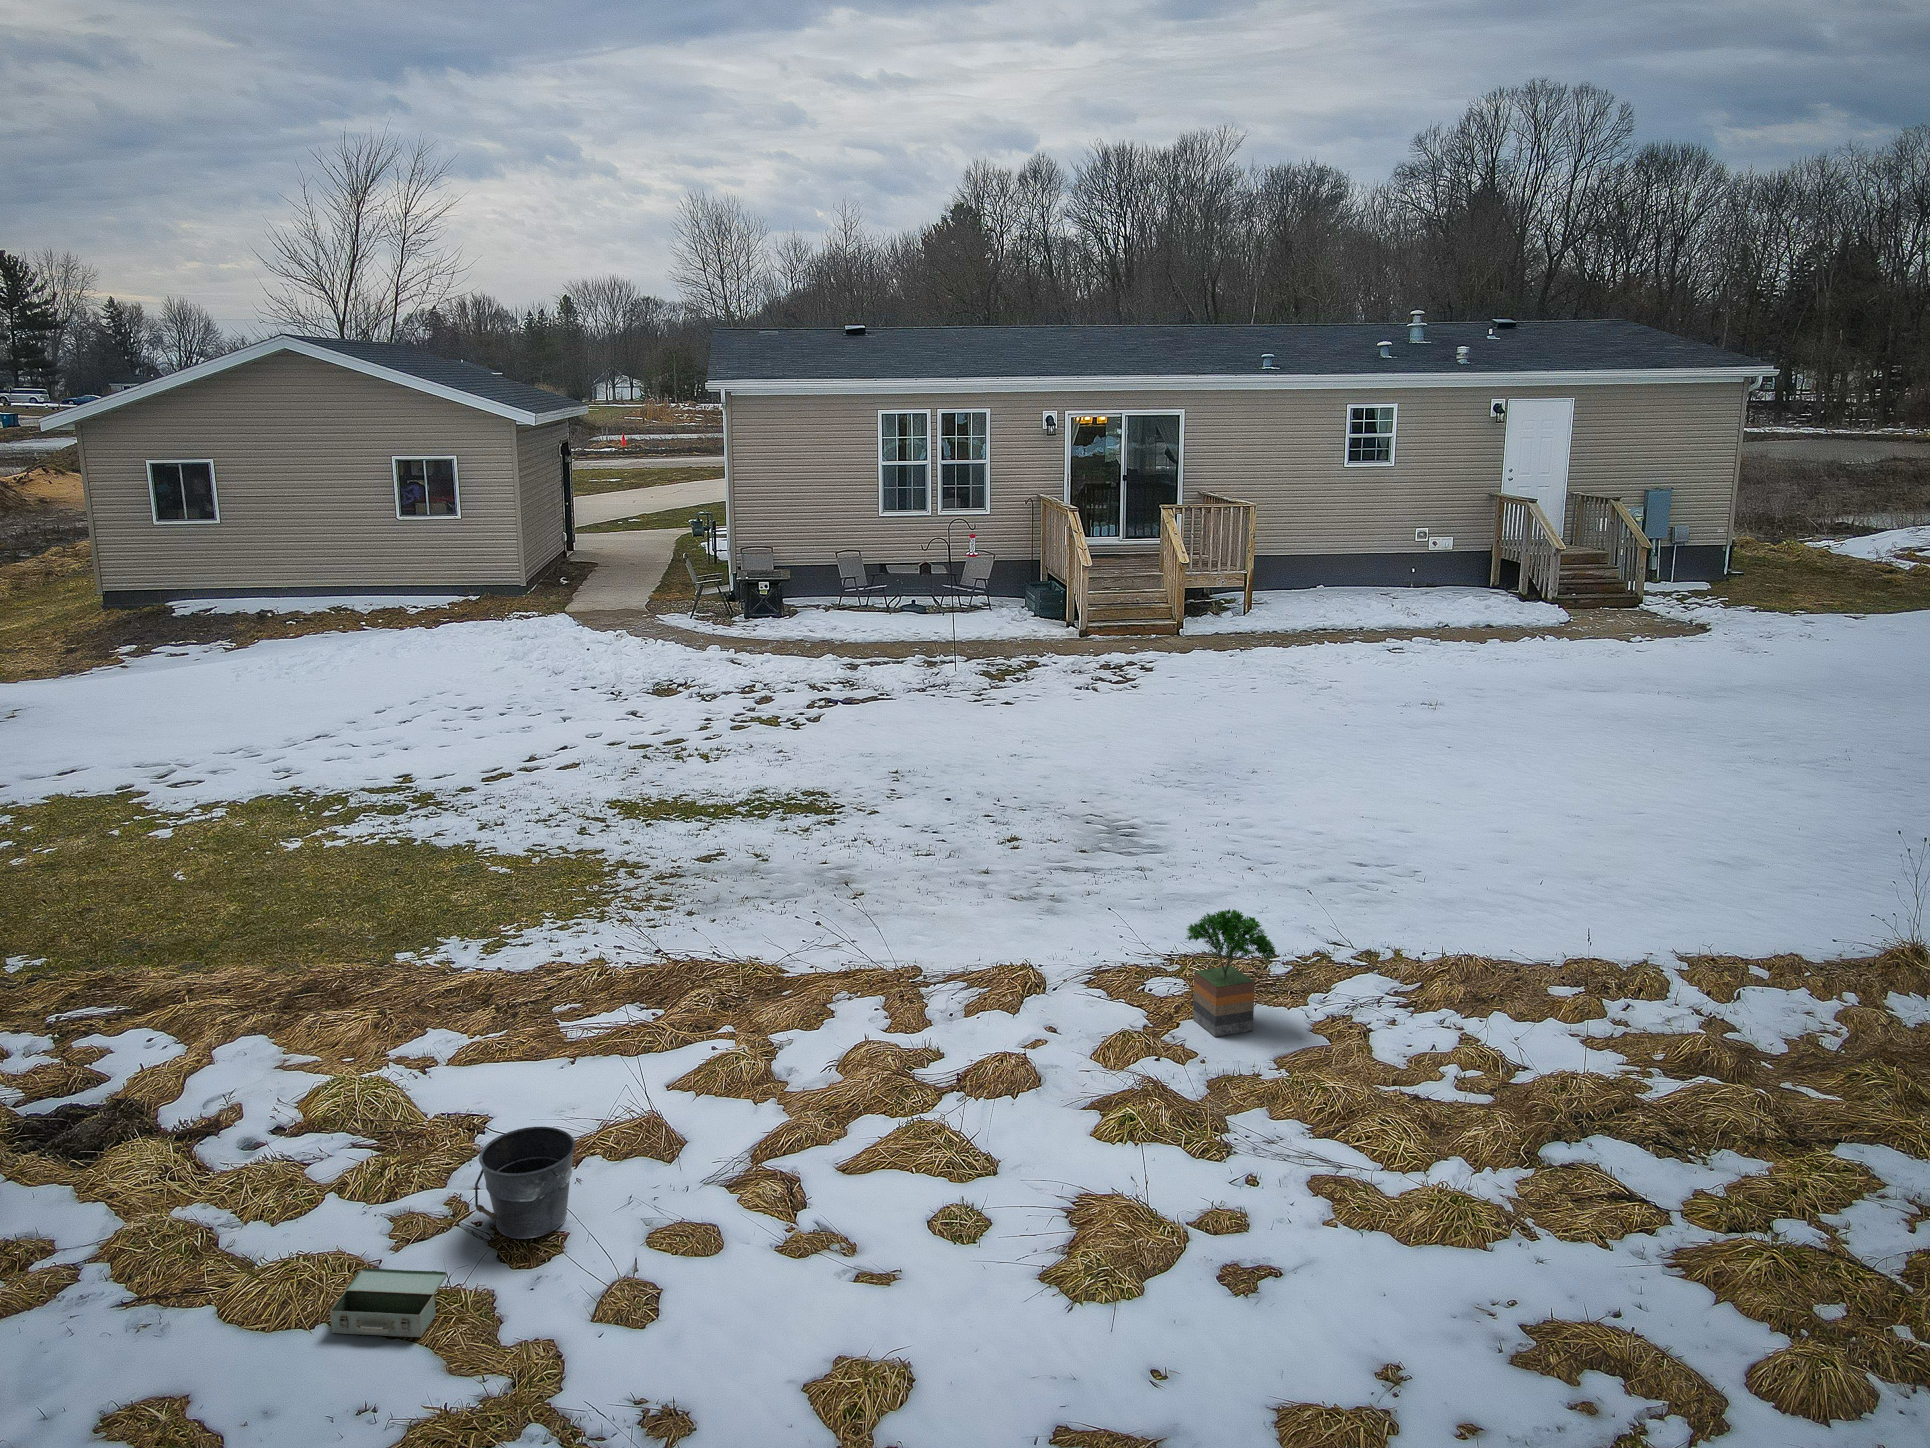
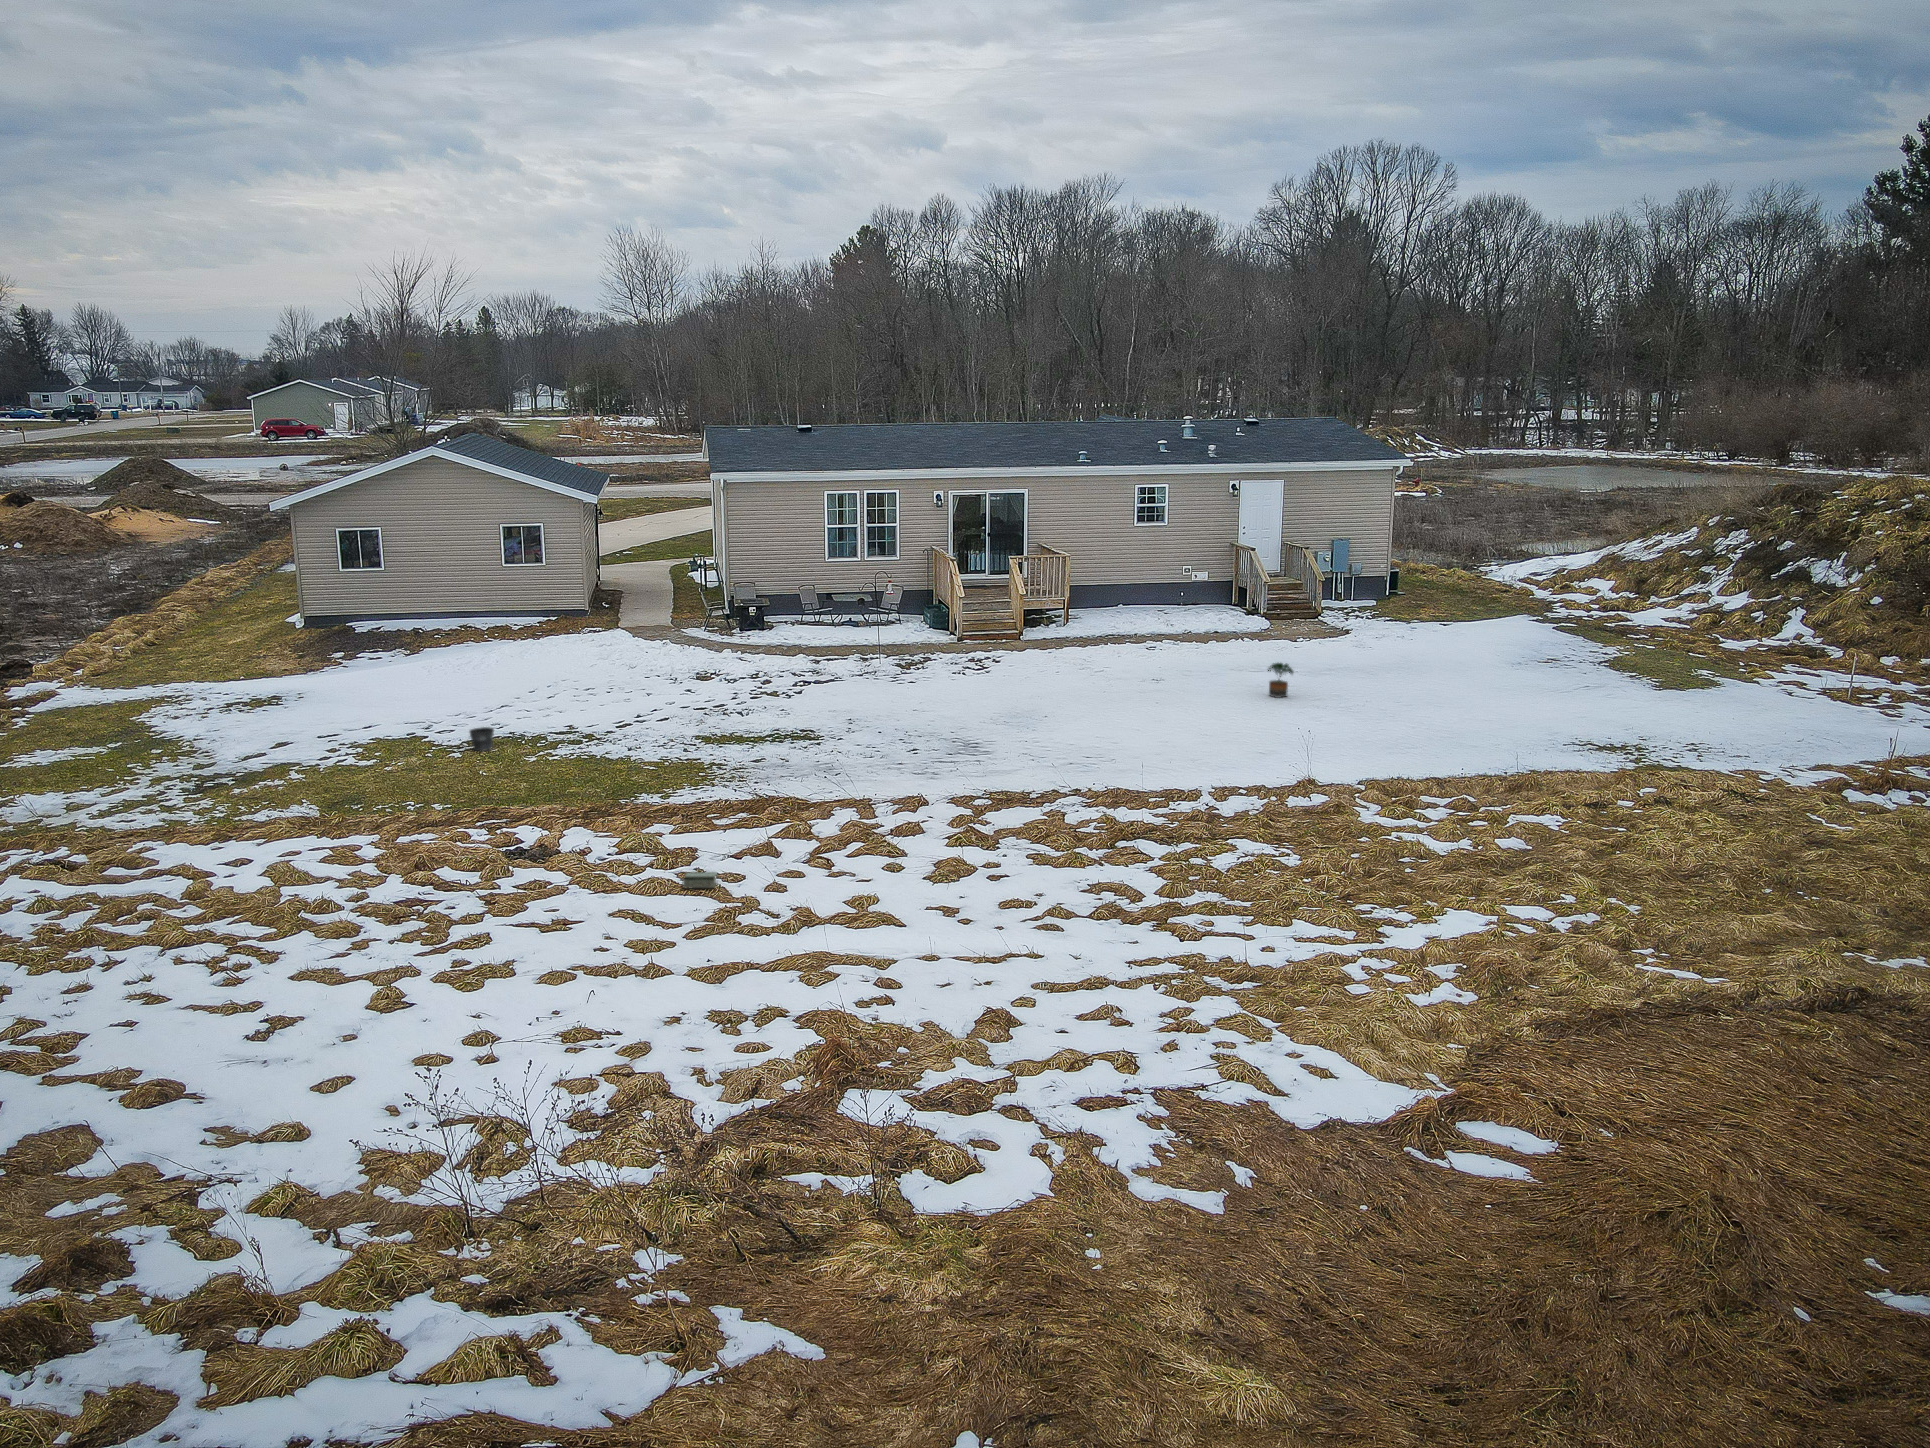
potted tree: present [1185,909,1275,1037] -> present [1268,663,1293,698]
bucket: present [475,1127,575,1239] -> present [469,727,494,751]

